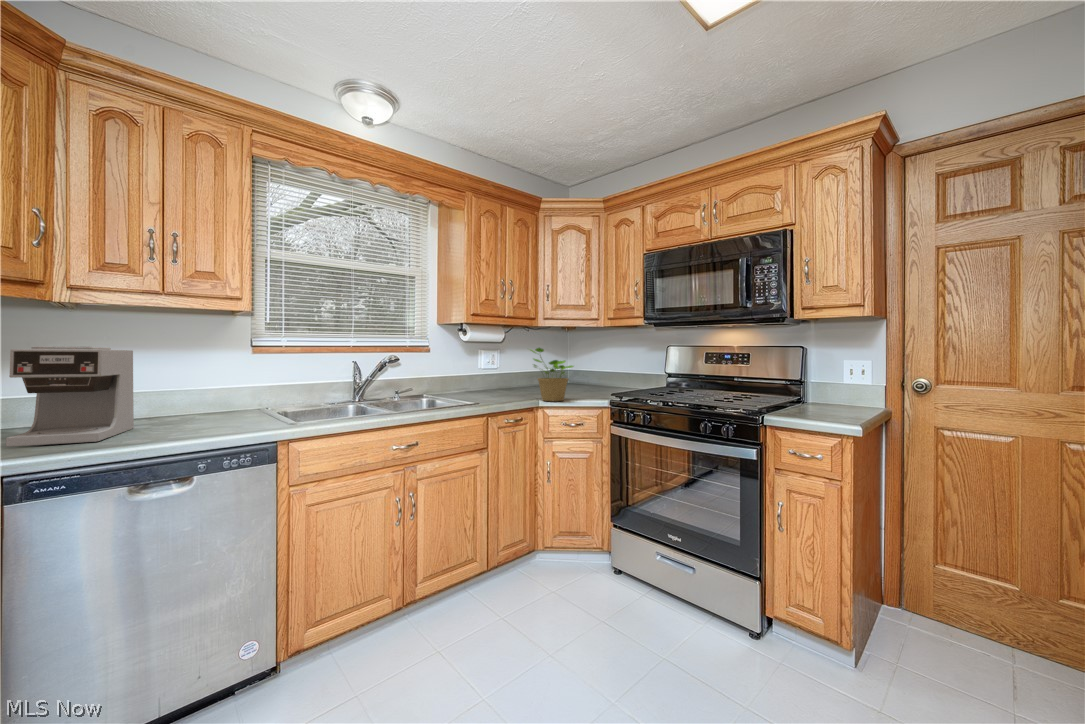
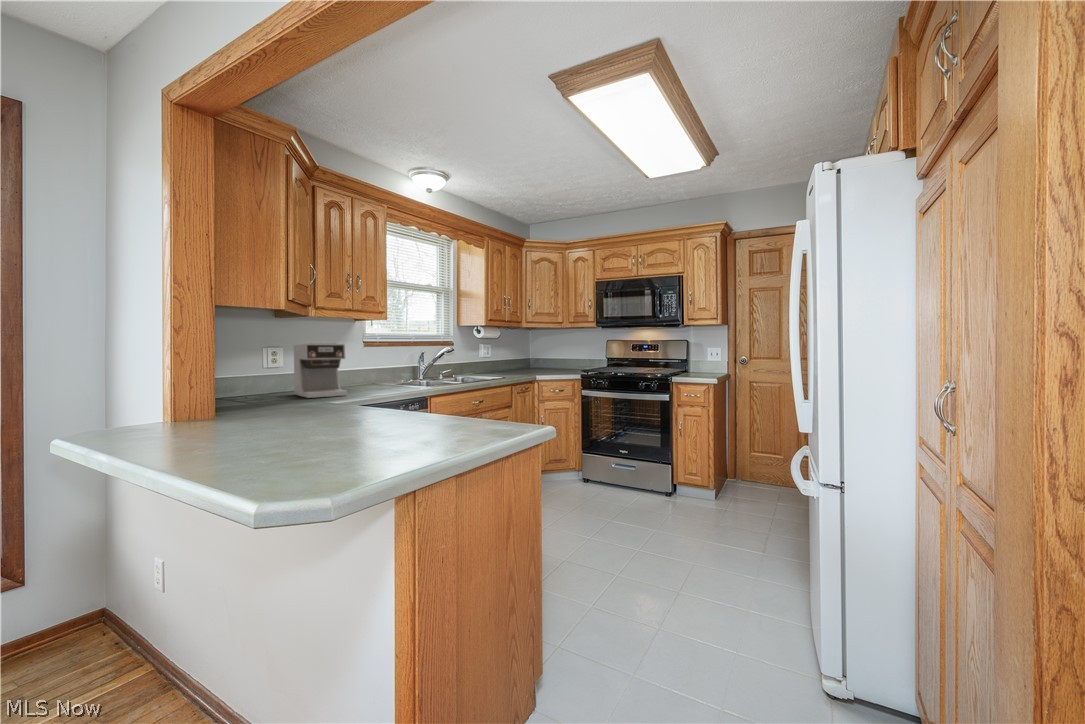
potted plant: present [531,348,574,401] -> none [526,342,556,376]

